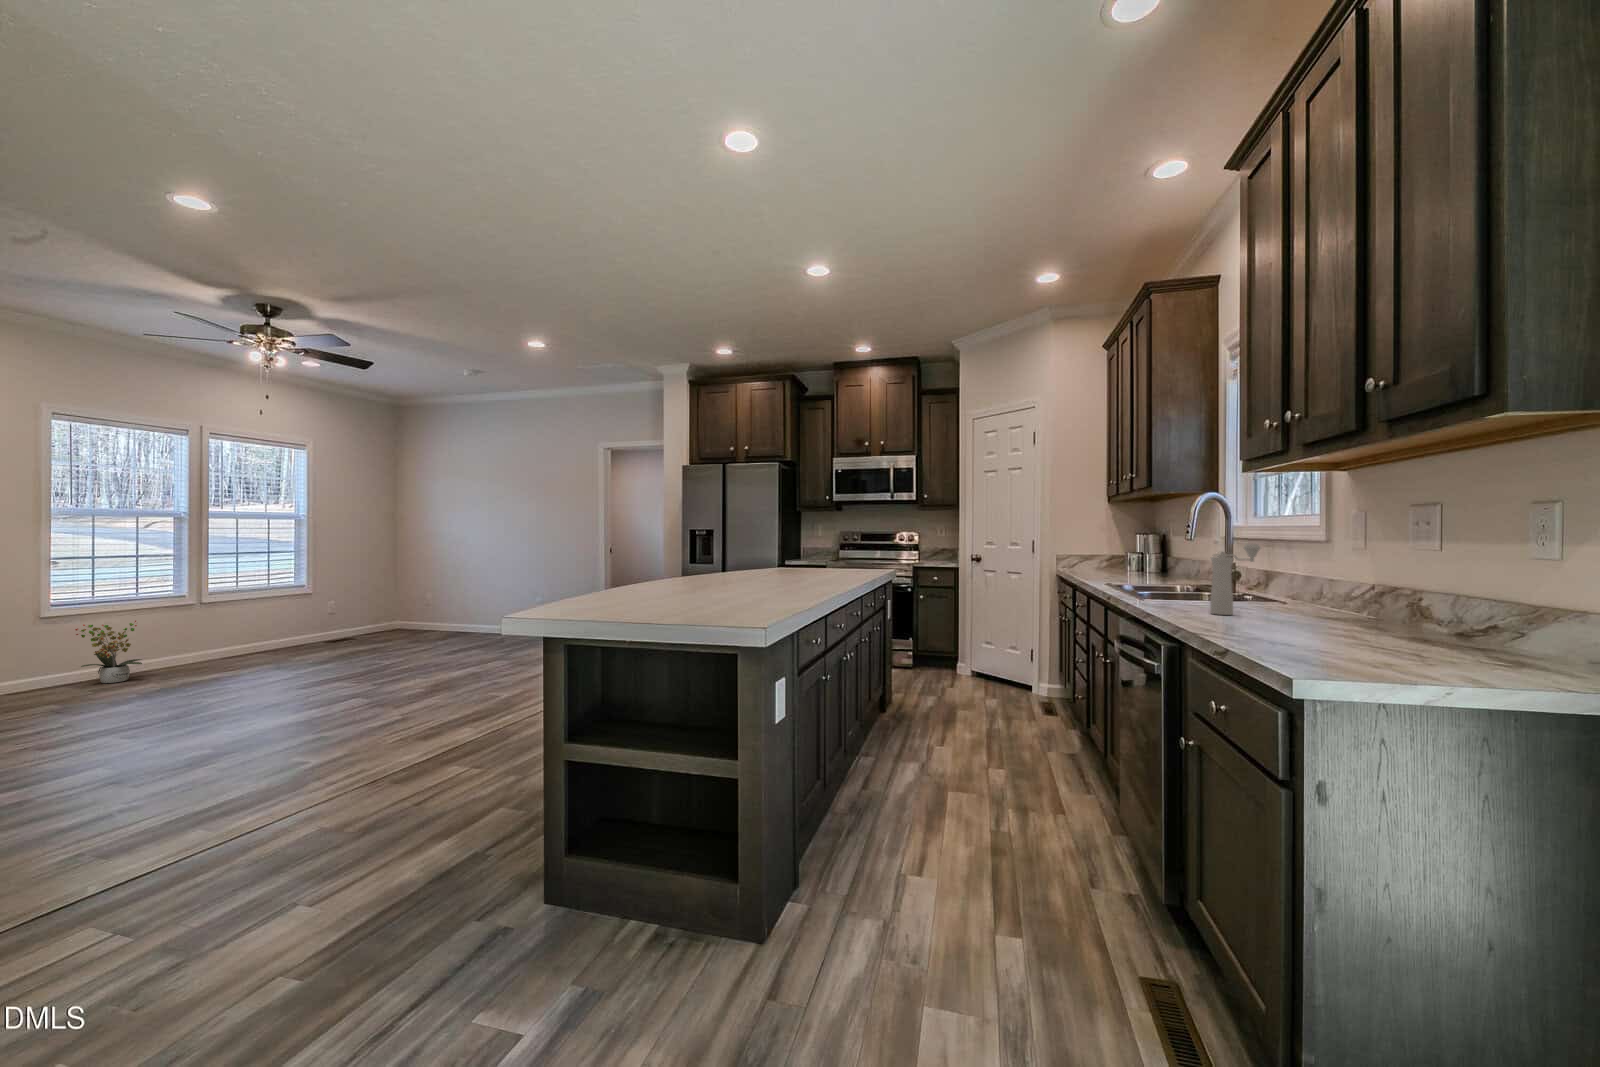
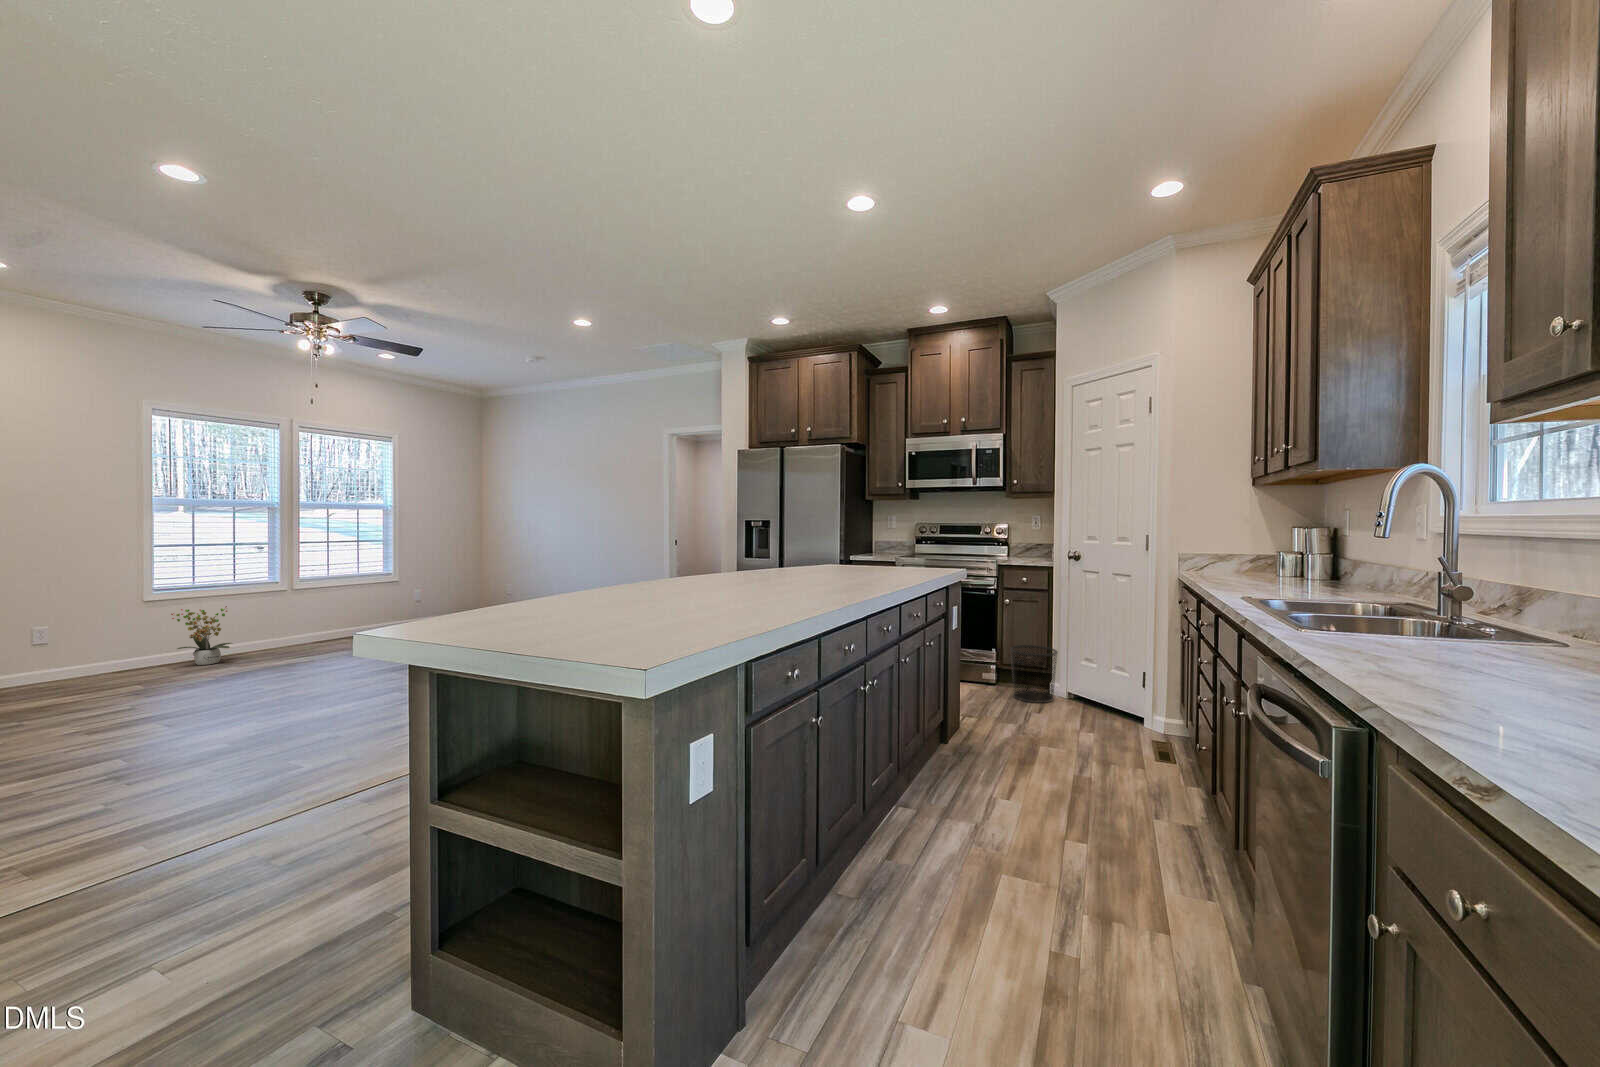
pepper mill: present [1210,544,1261,615] -> none [1423,549,1529,674]
trash can: none [925,633,963,679] -> present [1010,645,1057,703]

